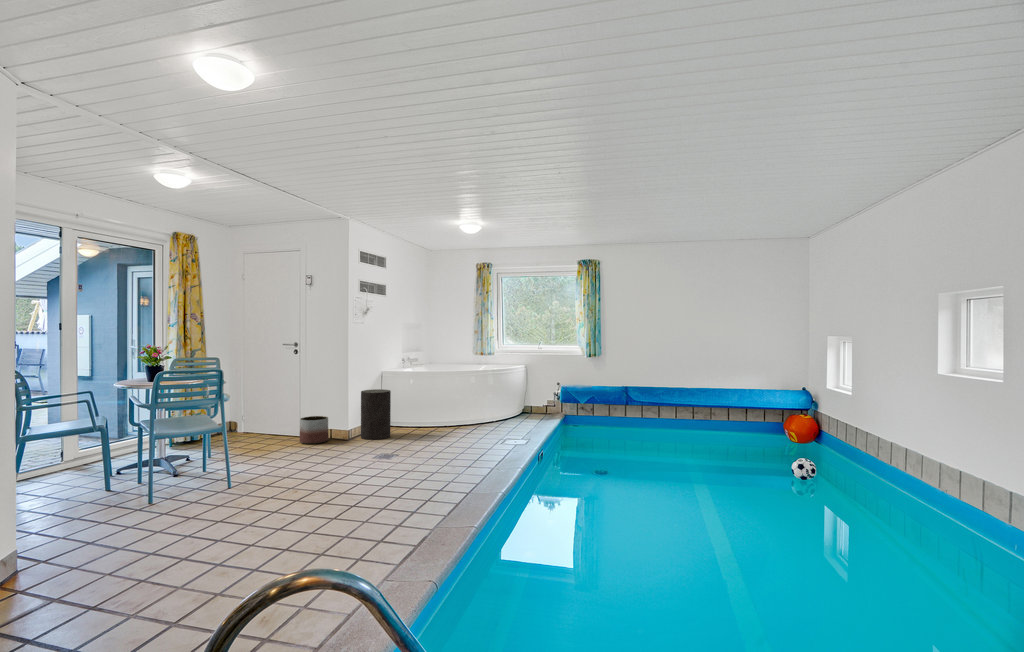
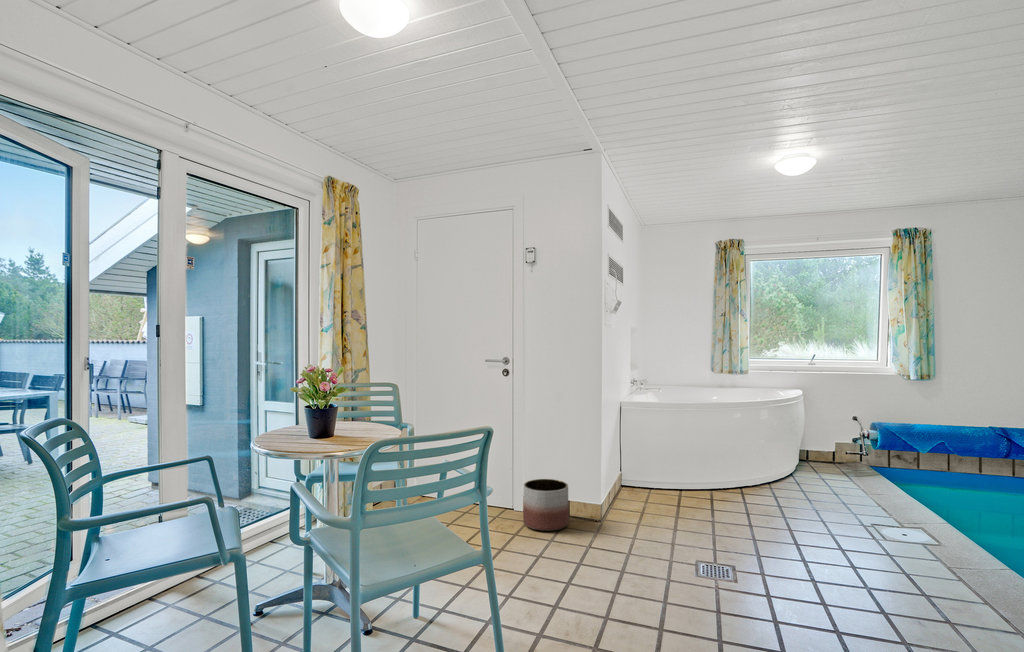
stool: present [361,389,391,440] -> none [612,434,661,523]

